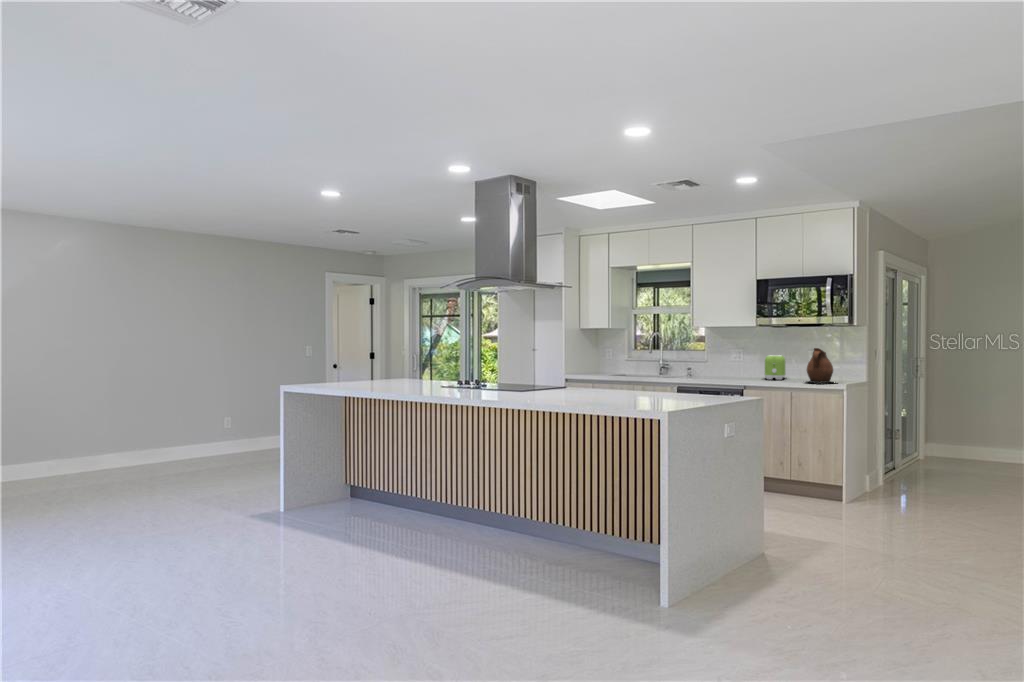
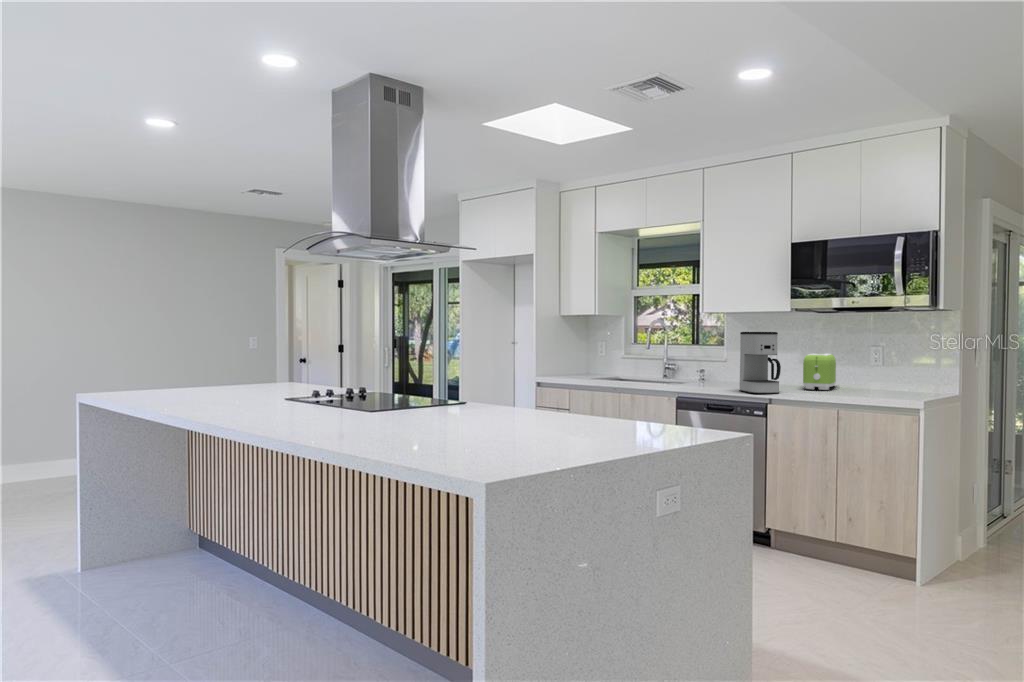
coffee maker: none [723,340,751,382] -> present [740,332,781,394]
ceramic pitcher: present [807,348,833,383] -> none [857,344,913,398]

